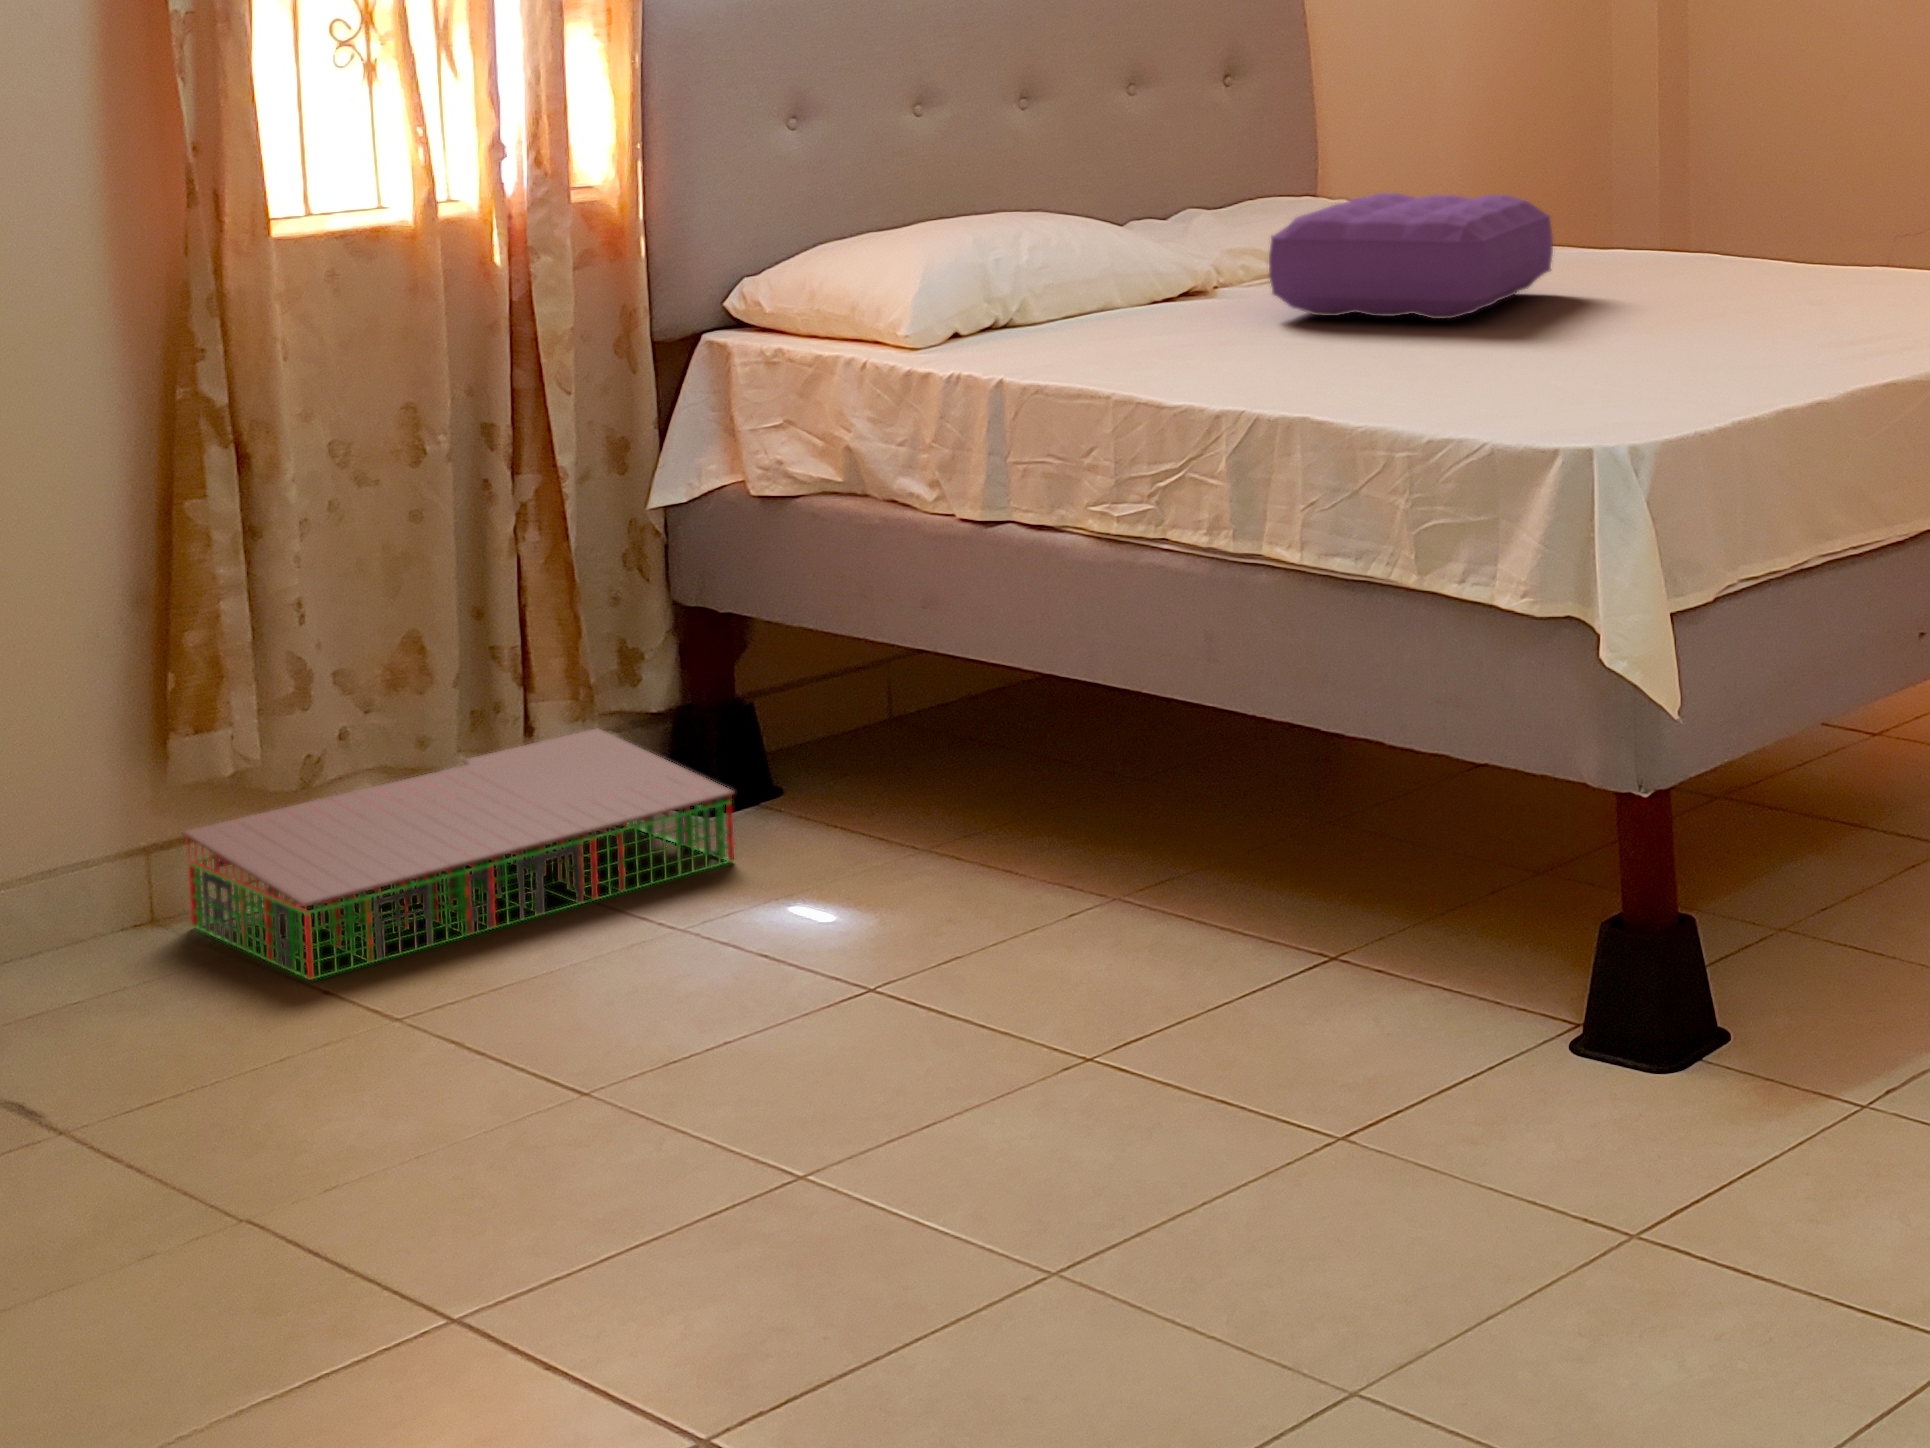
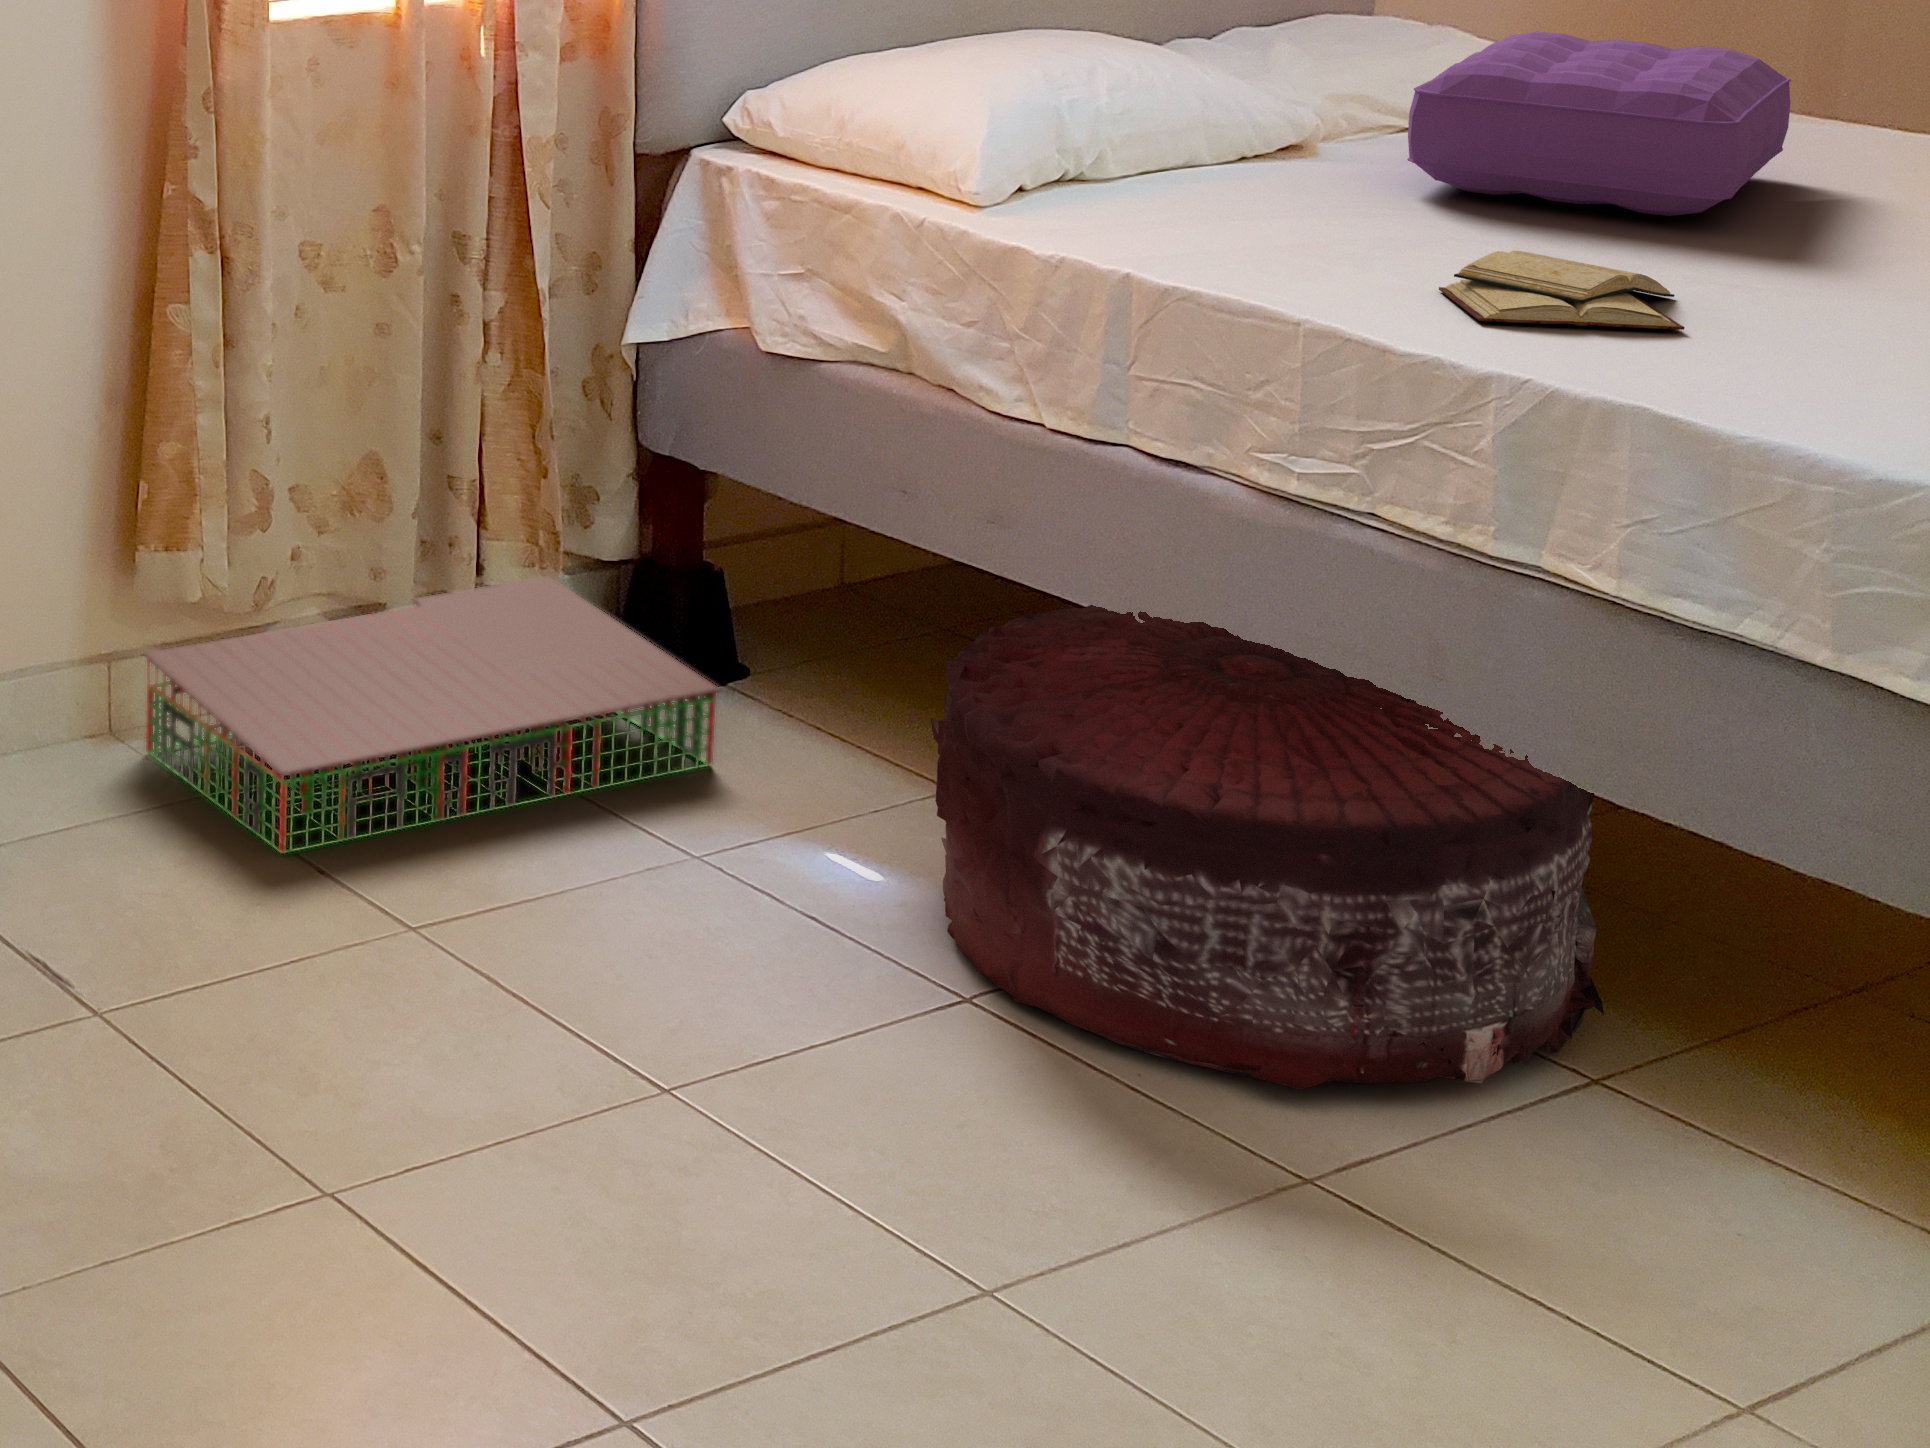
diary: none [1248,341,1416,389] -> present [1439,250,1684,330]
pouf: none [879,642,1383,994] -> present [931,605,1604,1089]

